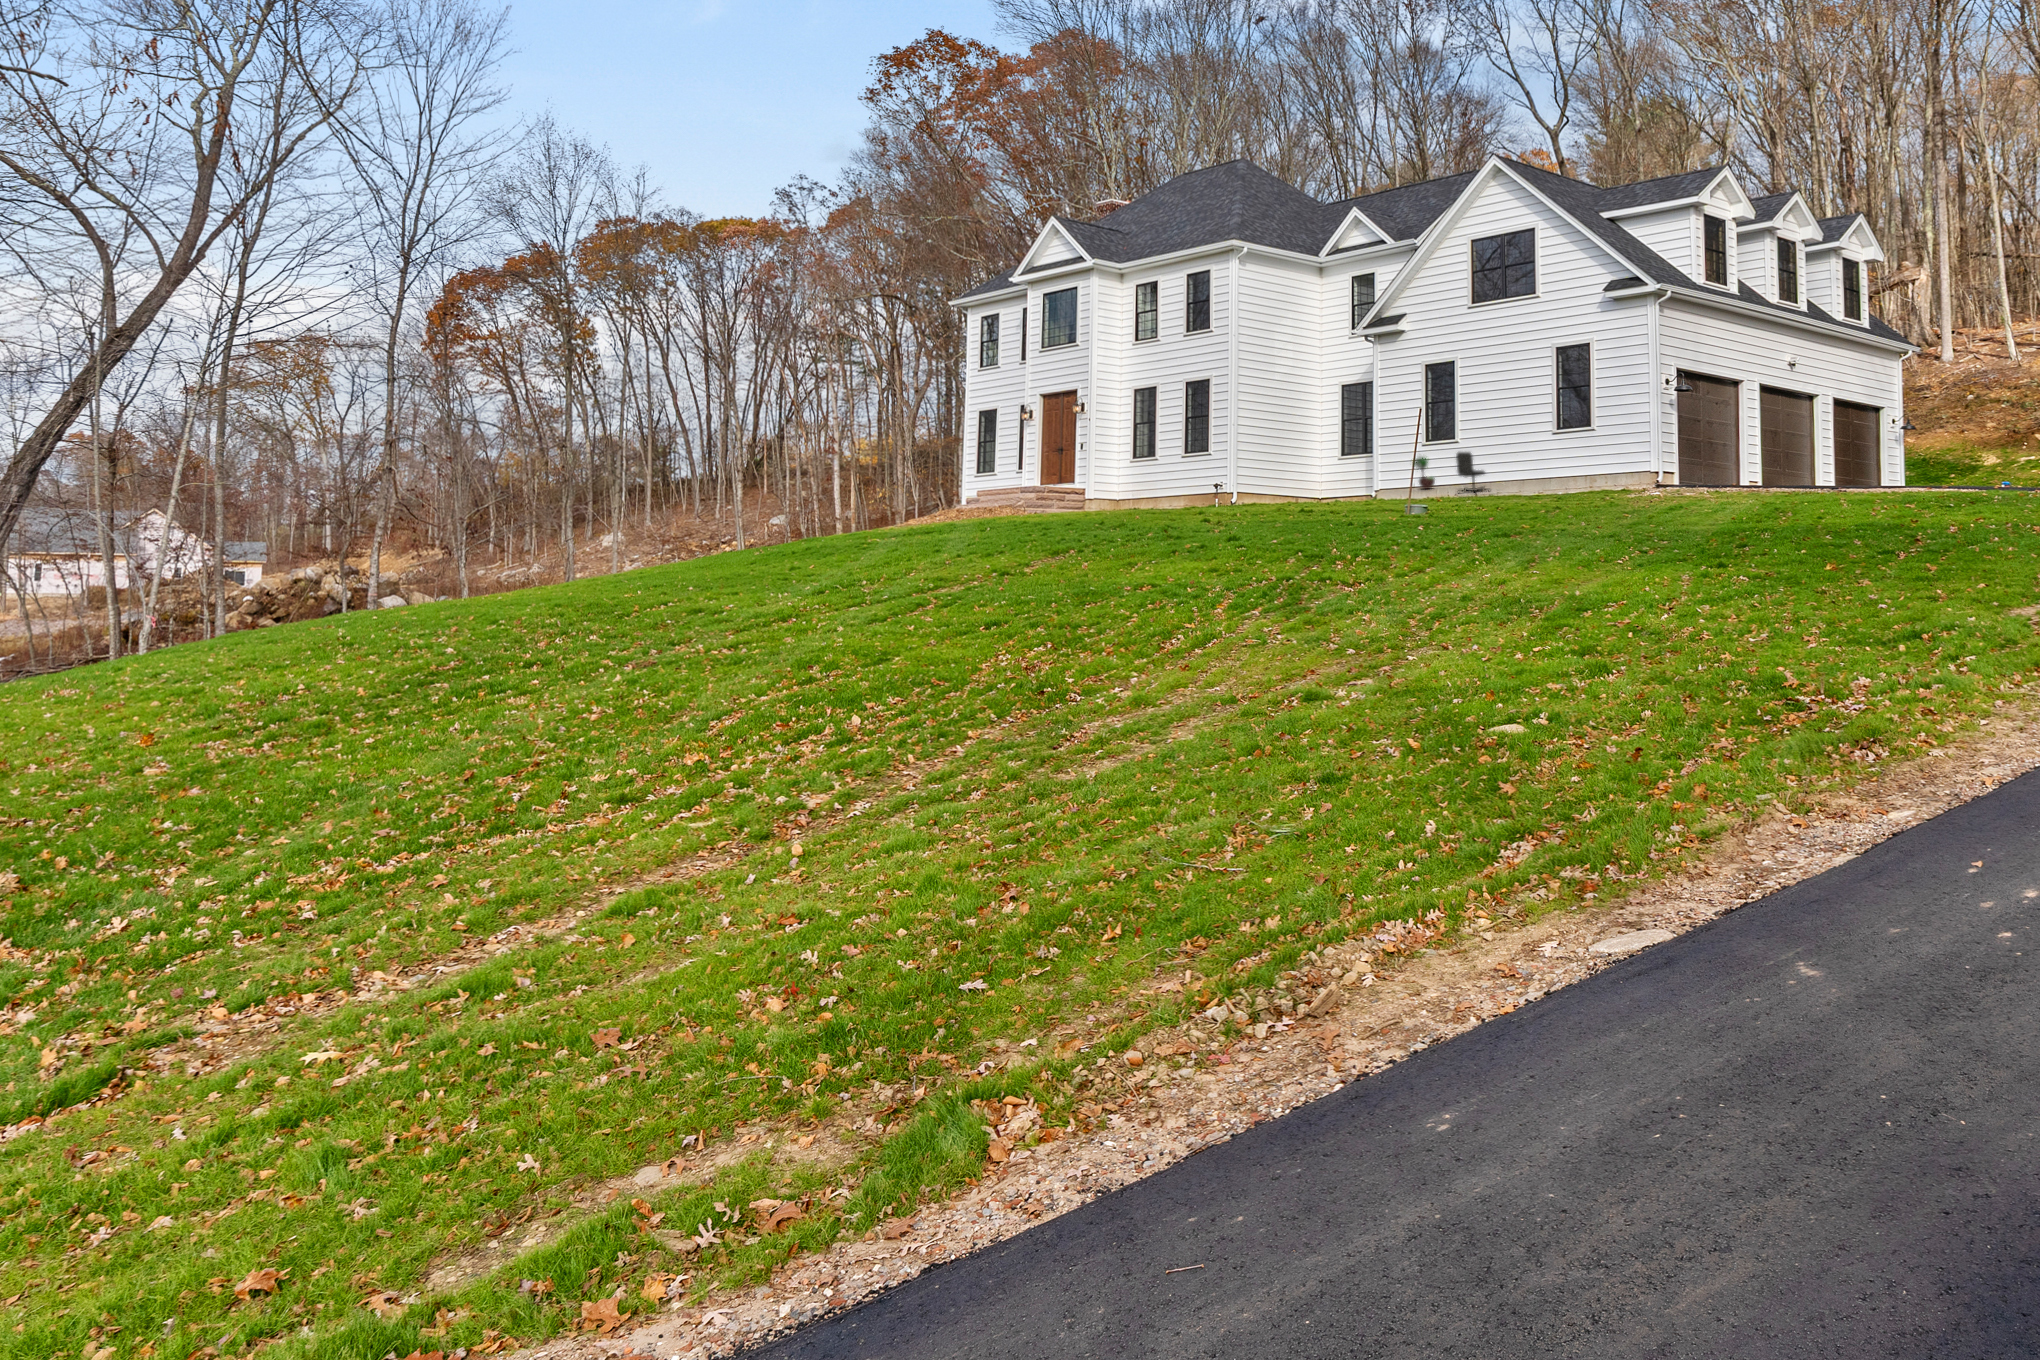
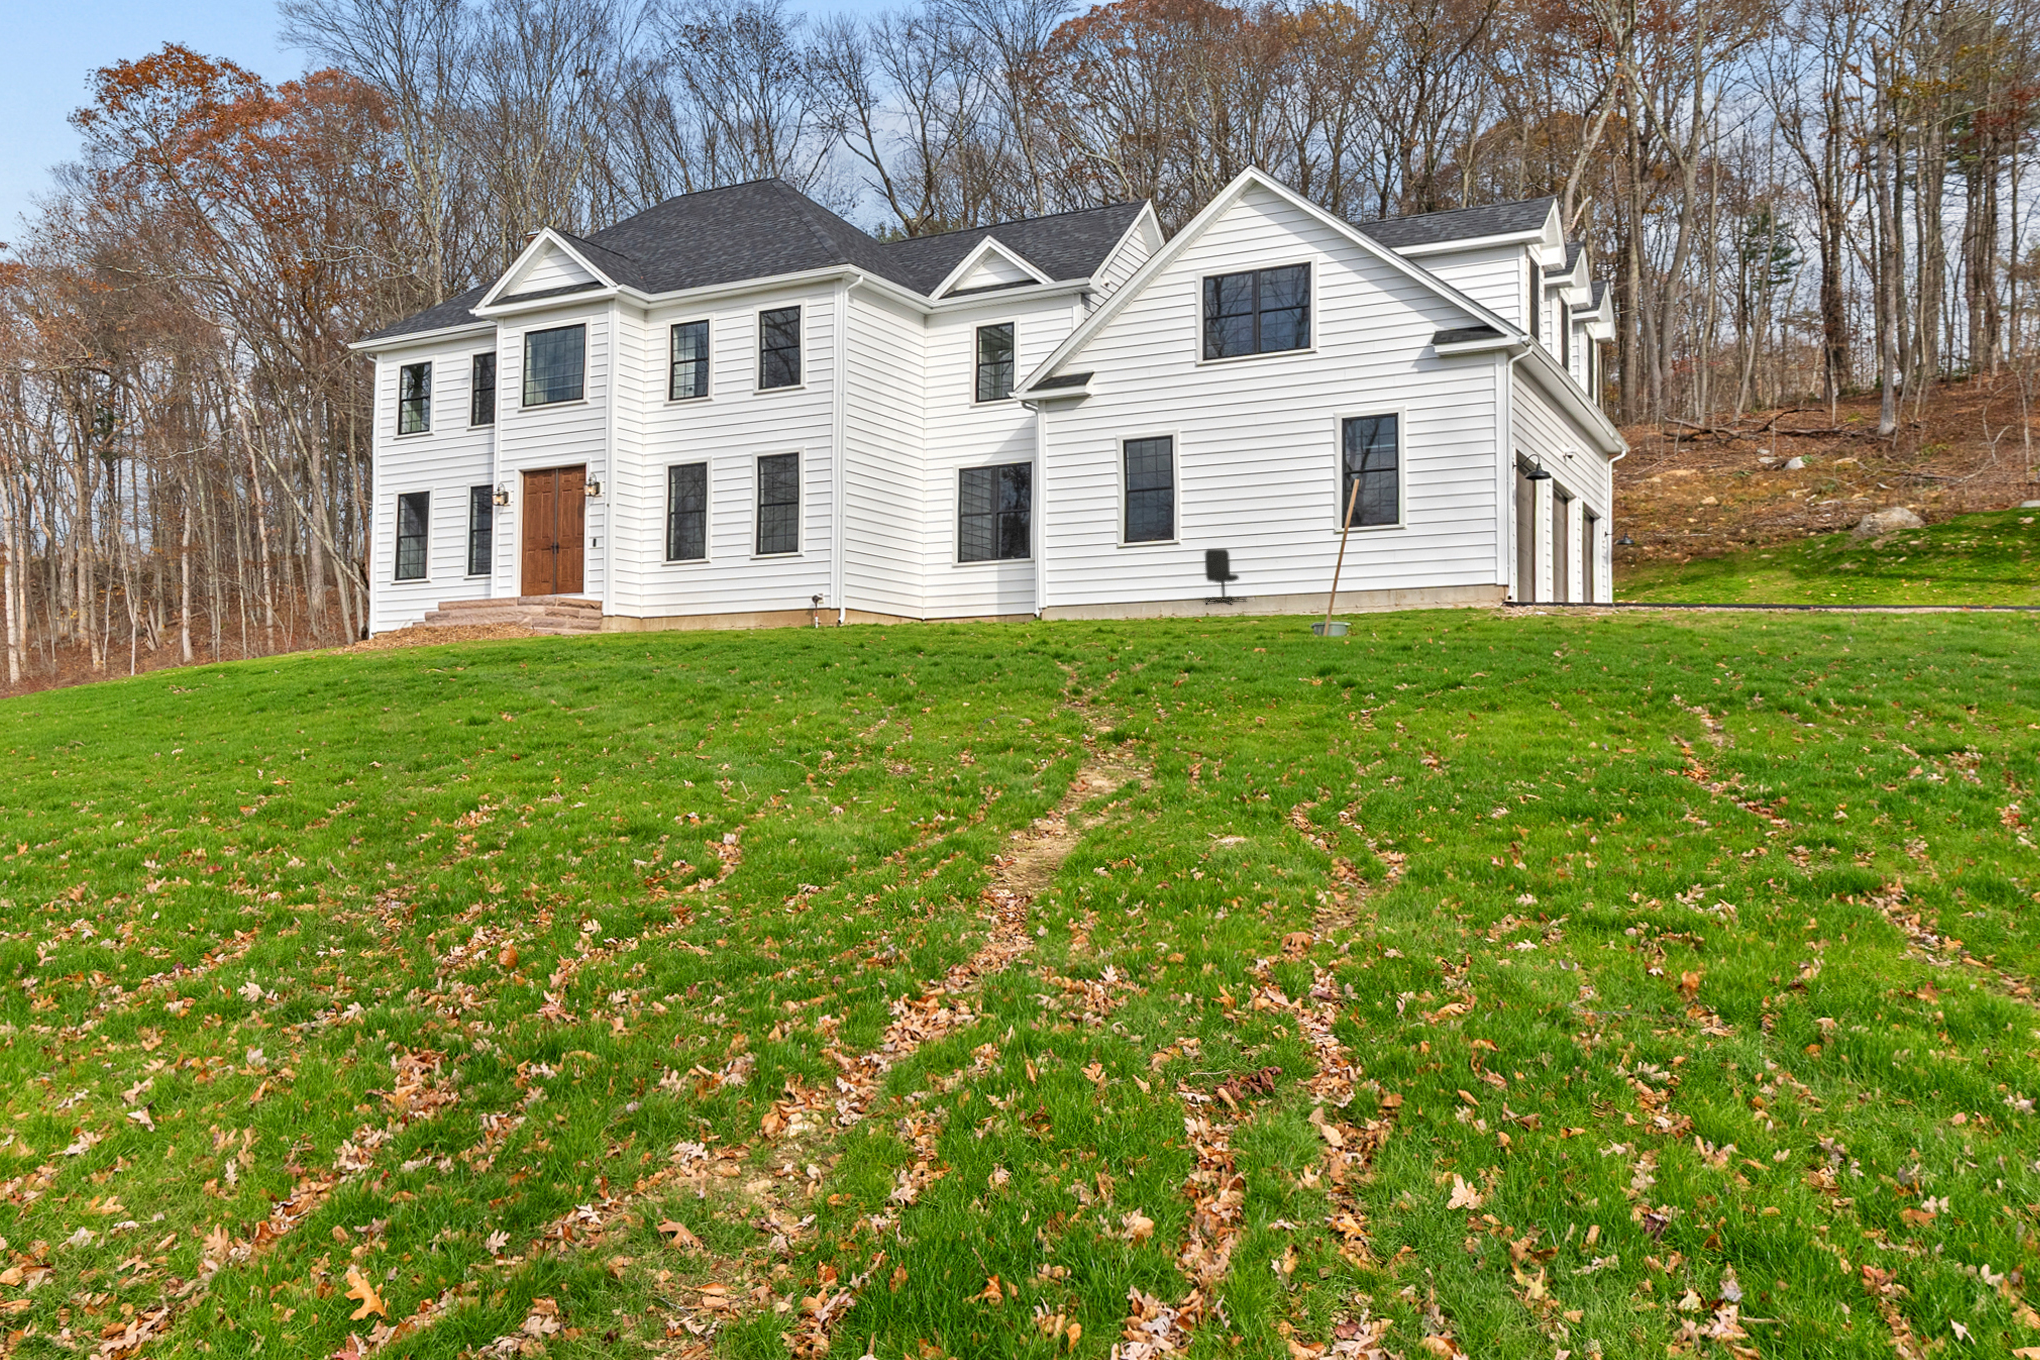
potted tree: present [1412,457,1435,489] -> none [1126,550,1156,600]

